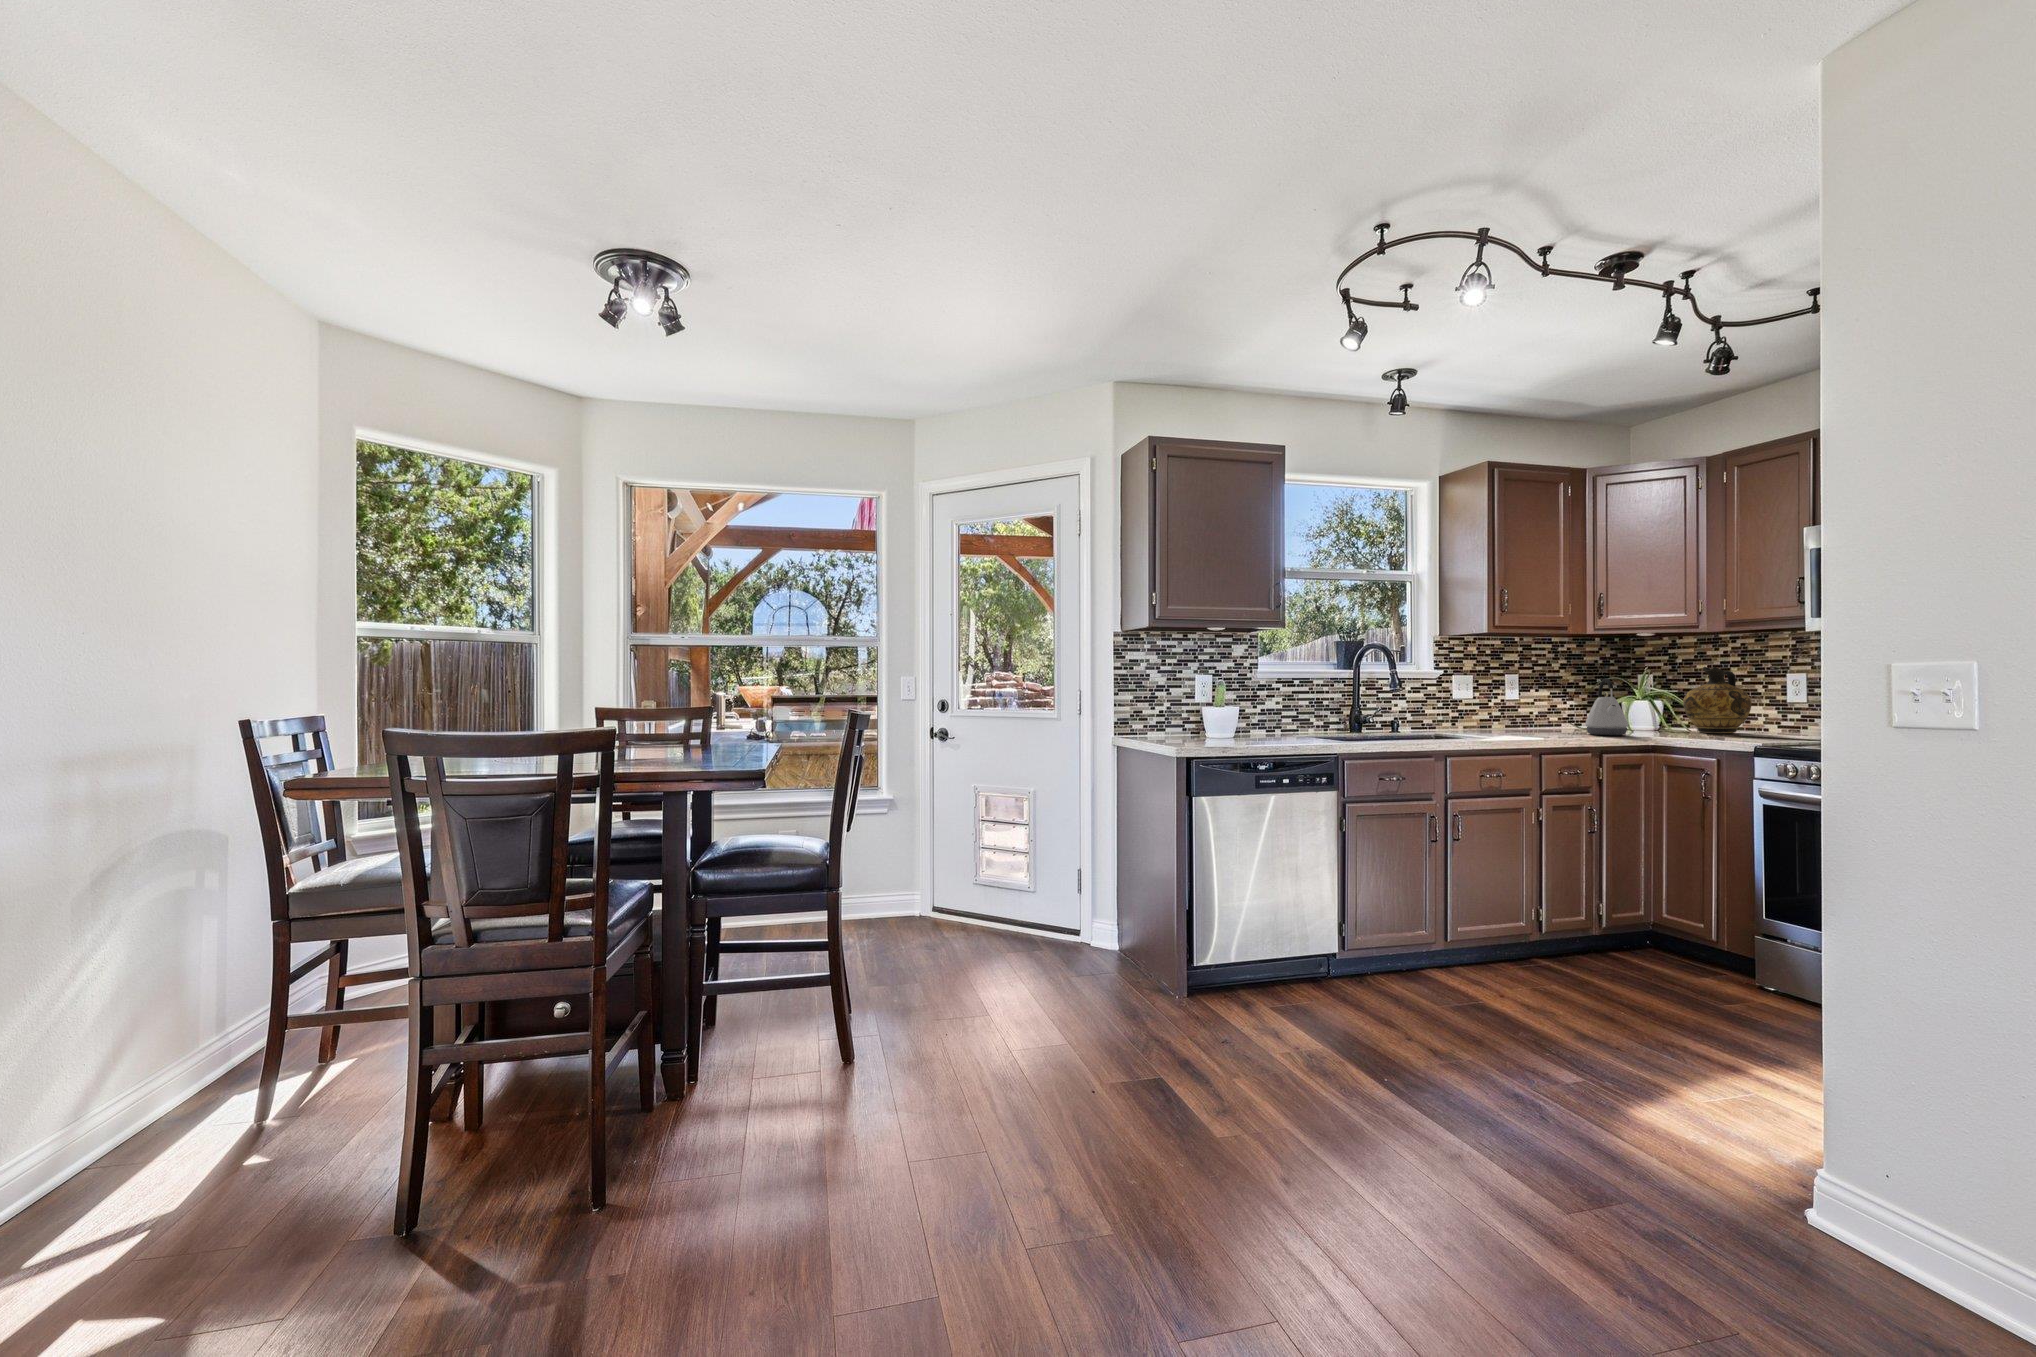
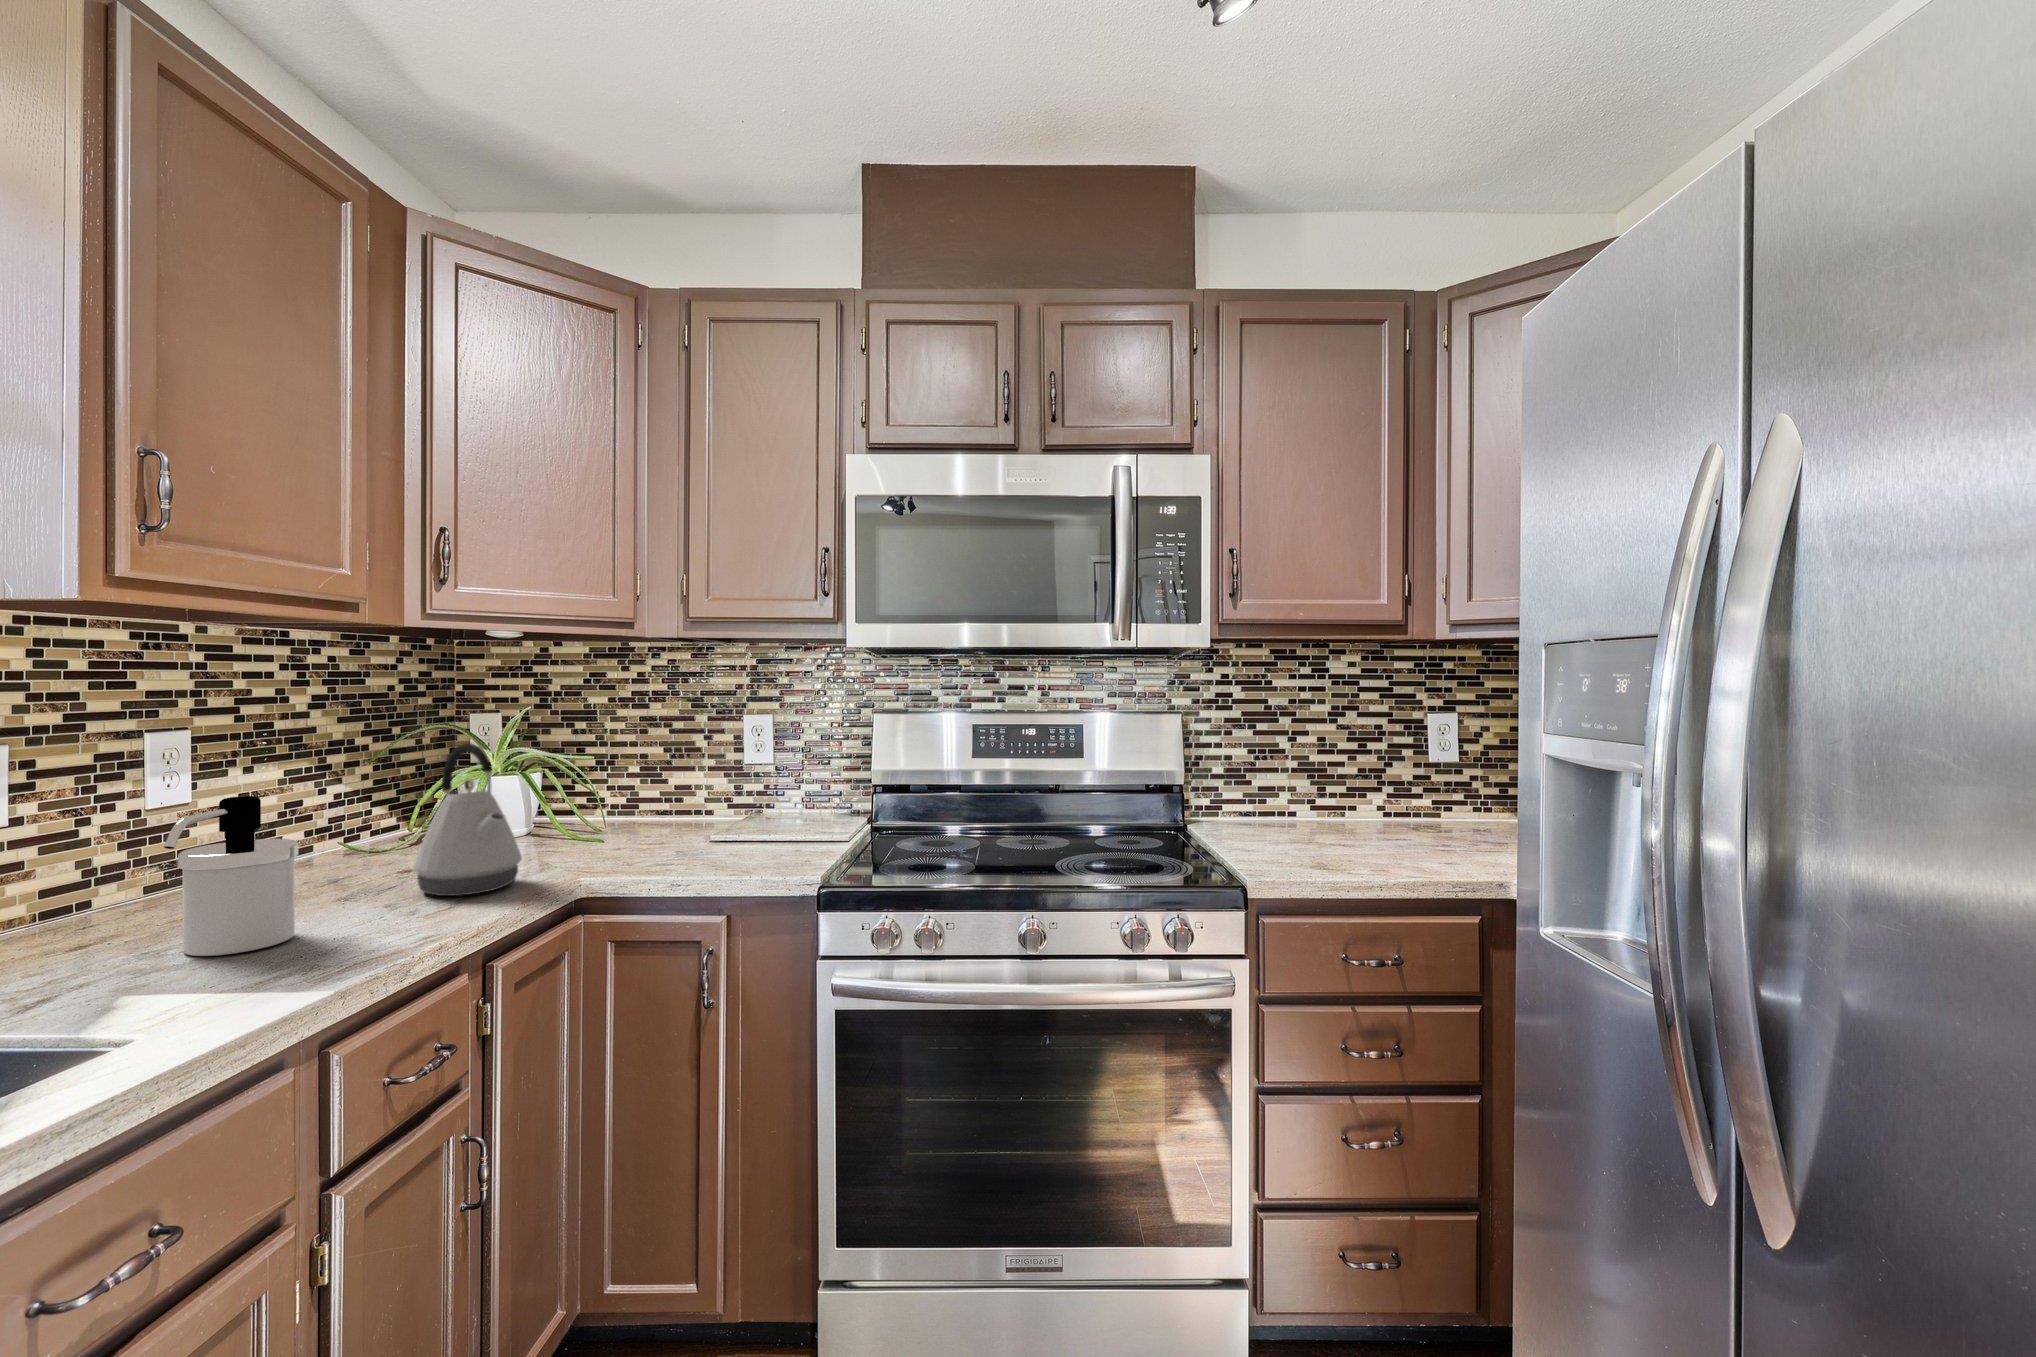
ceramic jug: present [1683,667,1751,733] -> none [591,704,702,835]
soap dispenser: none [1508,690,1544,735] -> present [164,796,298,956]

